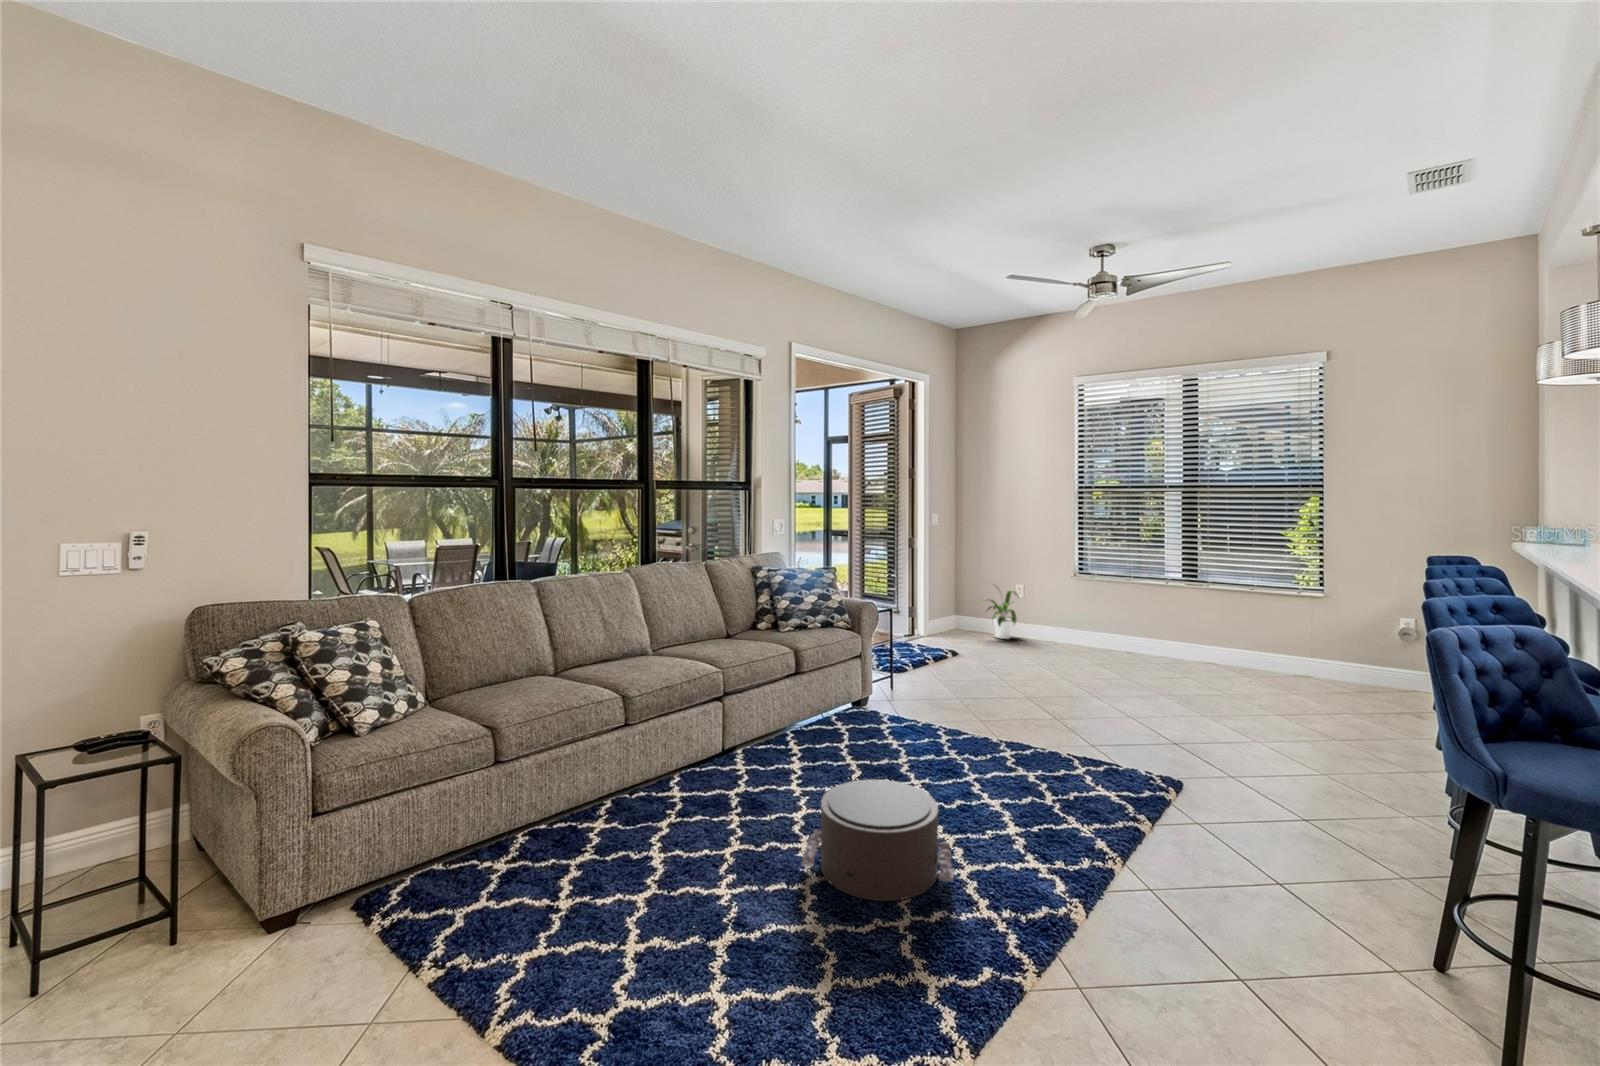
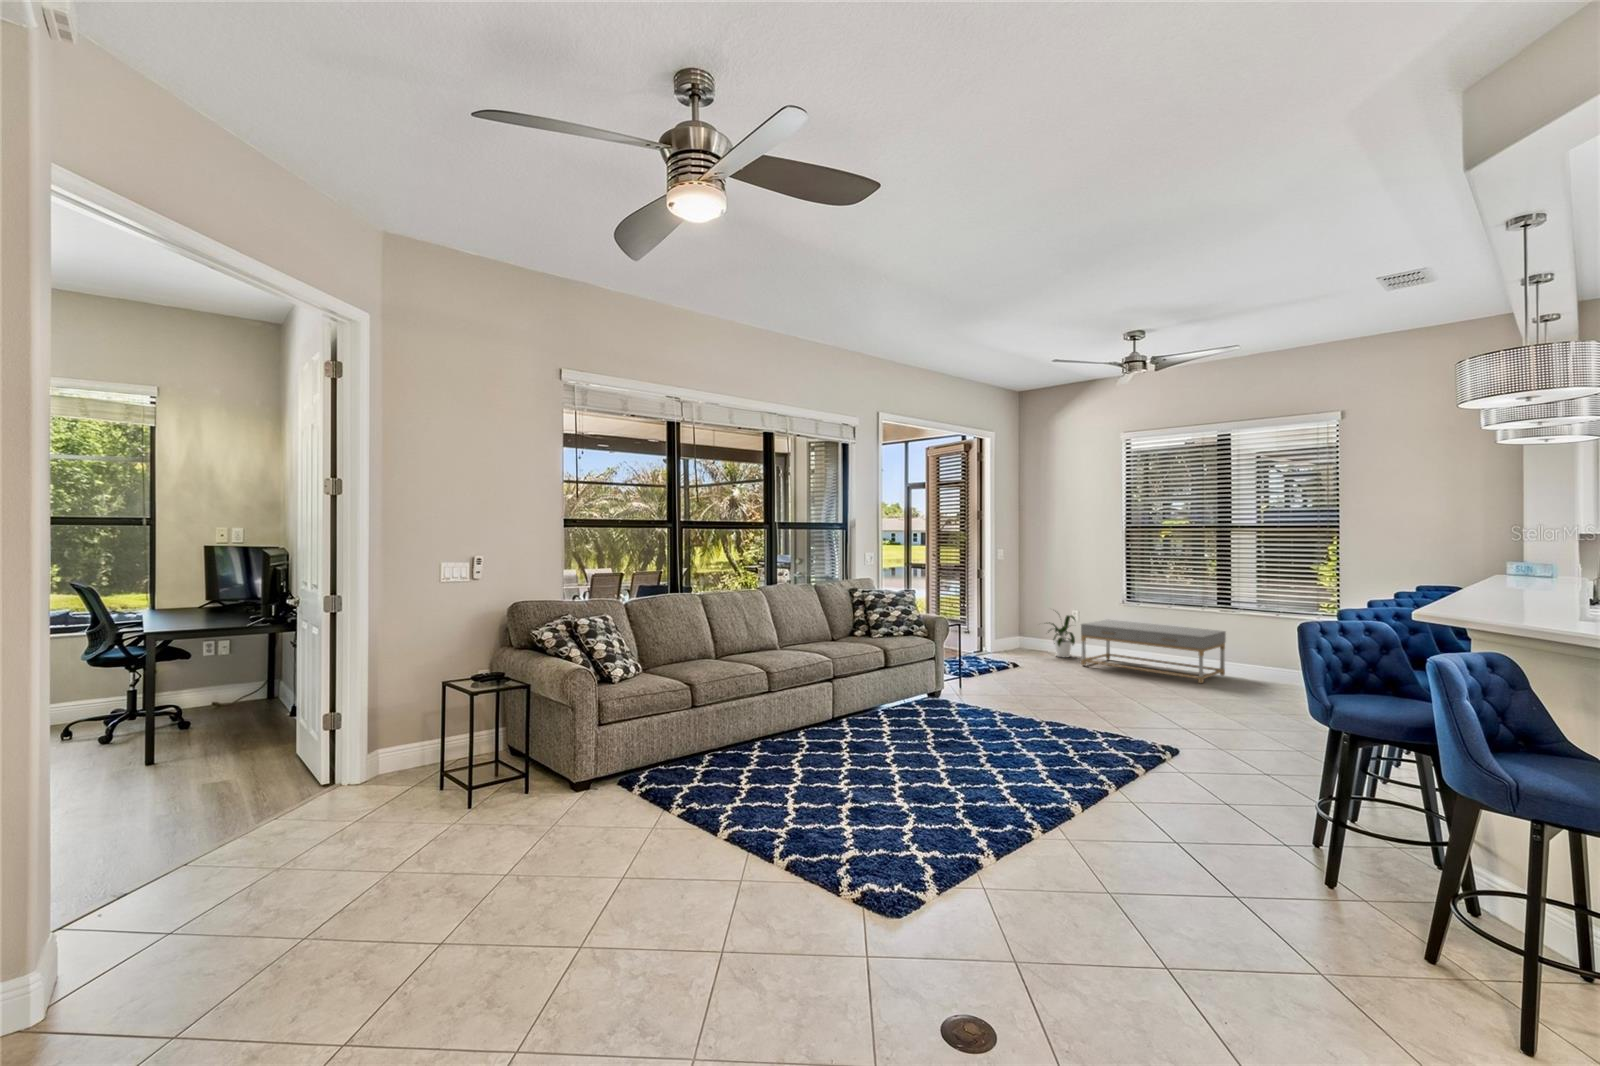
coffee table: none [1026,595,1190,671] -> present [1081,620,1226,683]
pouf: present [802,780,955,901] -> none [893,727,995,796]

